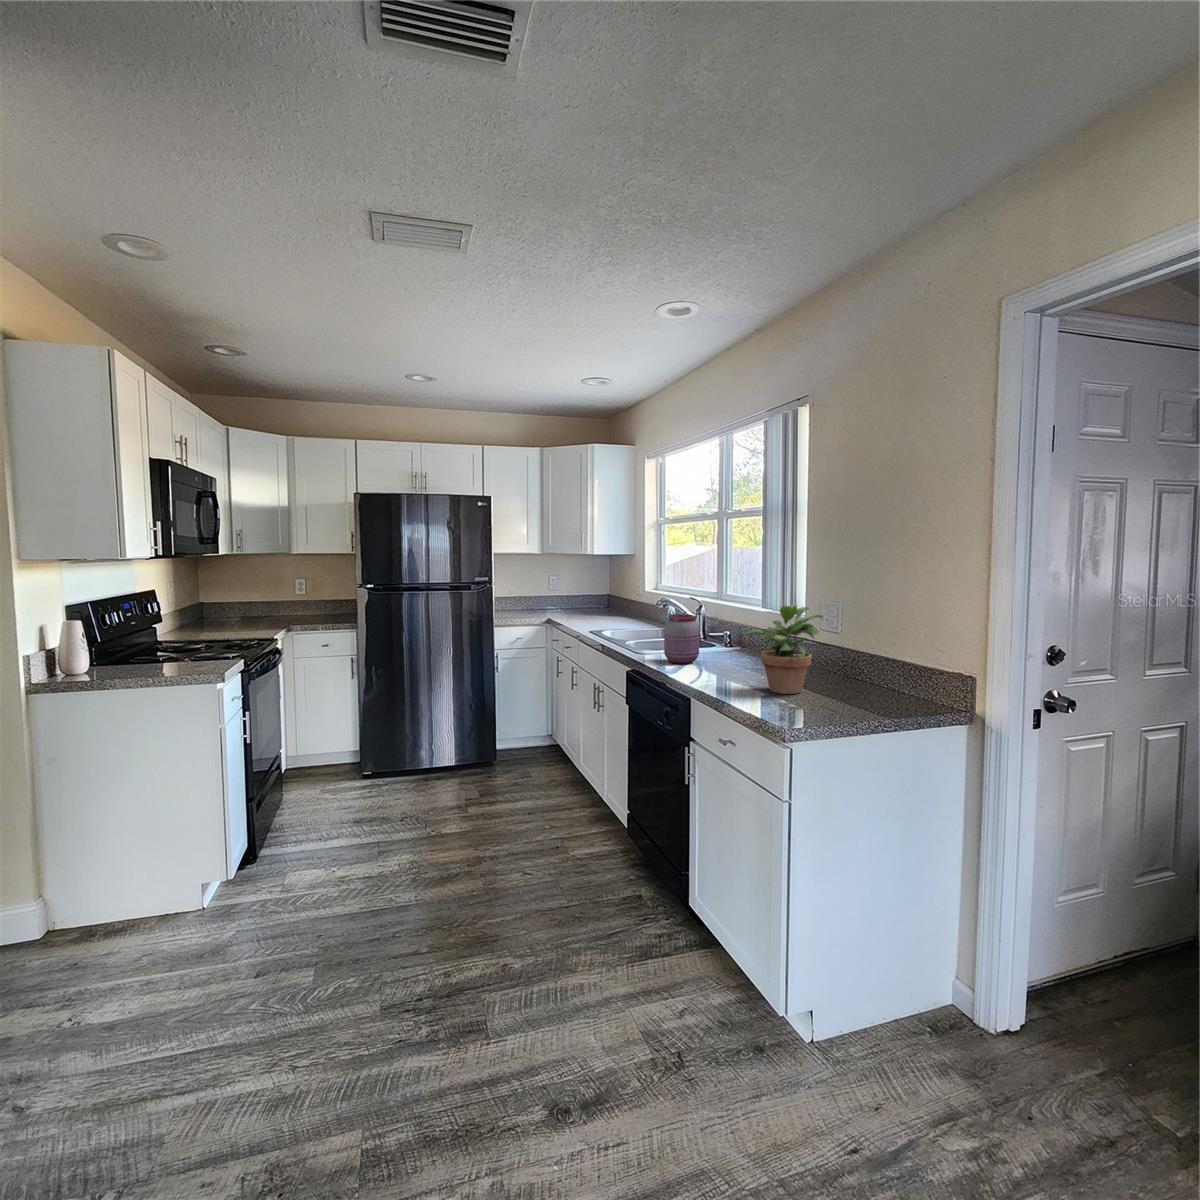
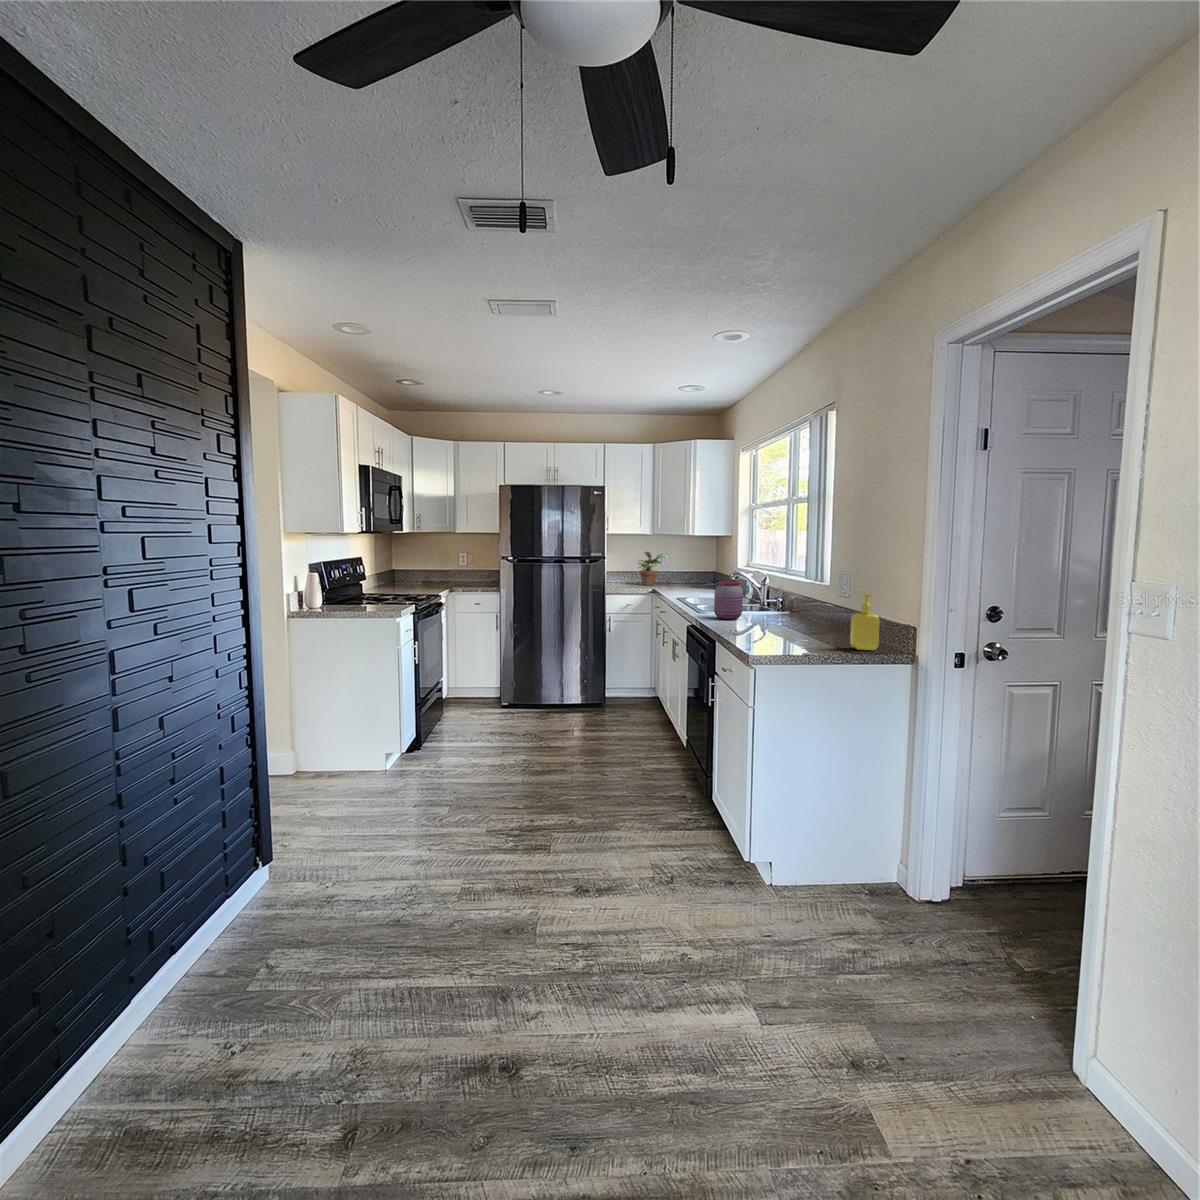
potted plant: present [745,605,823,694] -> present [639,552,662,585]
soap dispenser: none [882,636,921,709] -> present [850,594,880,650]

